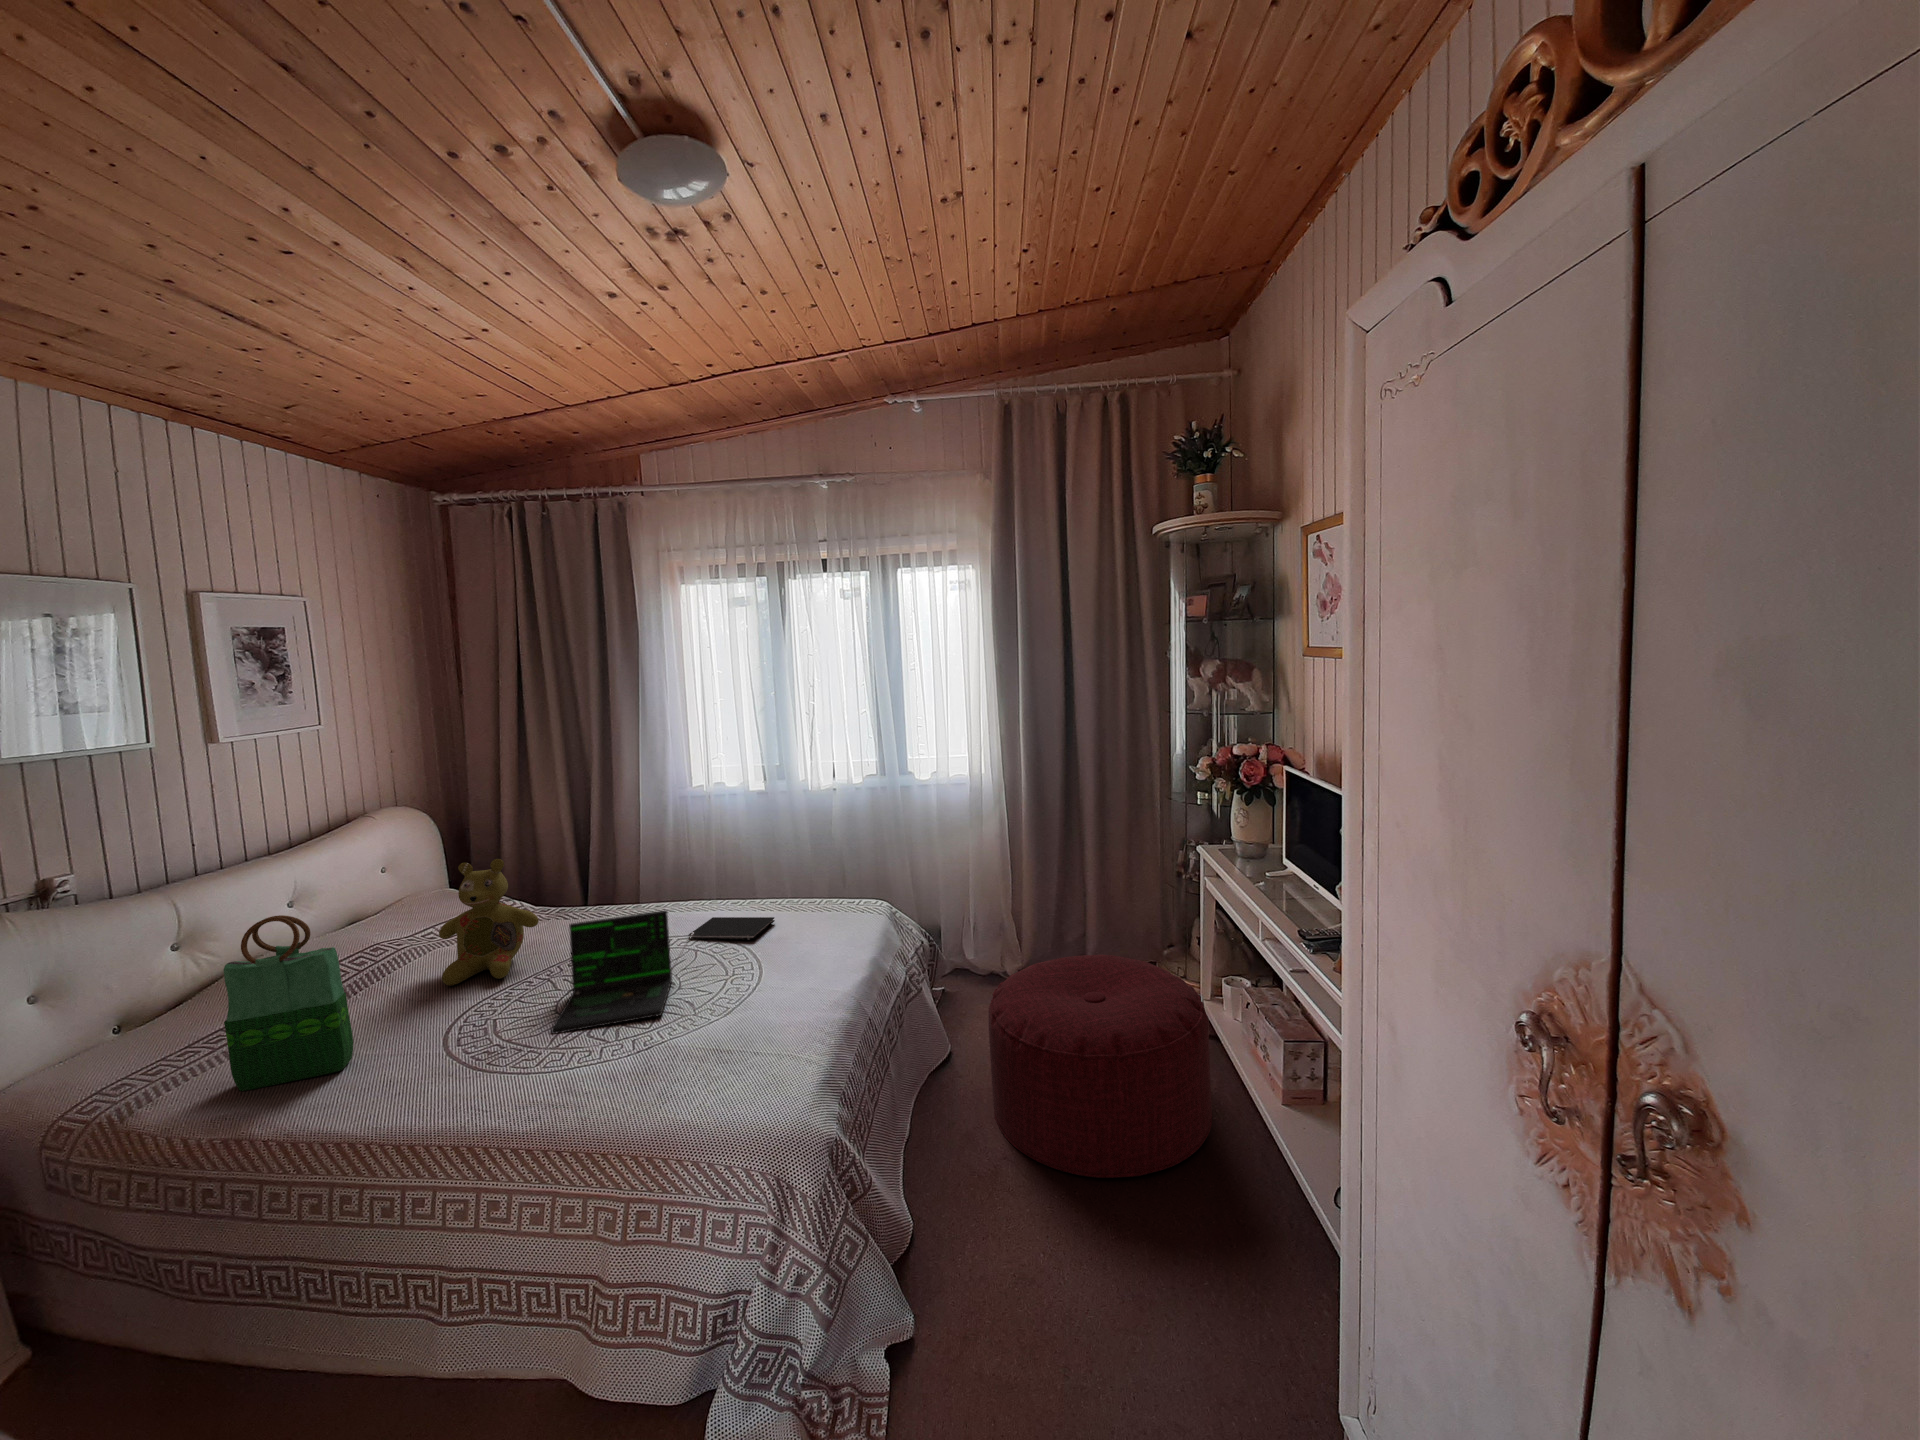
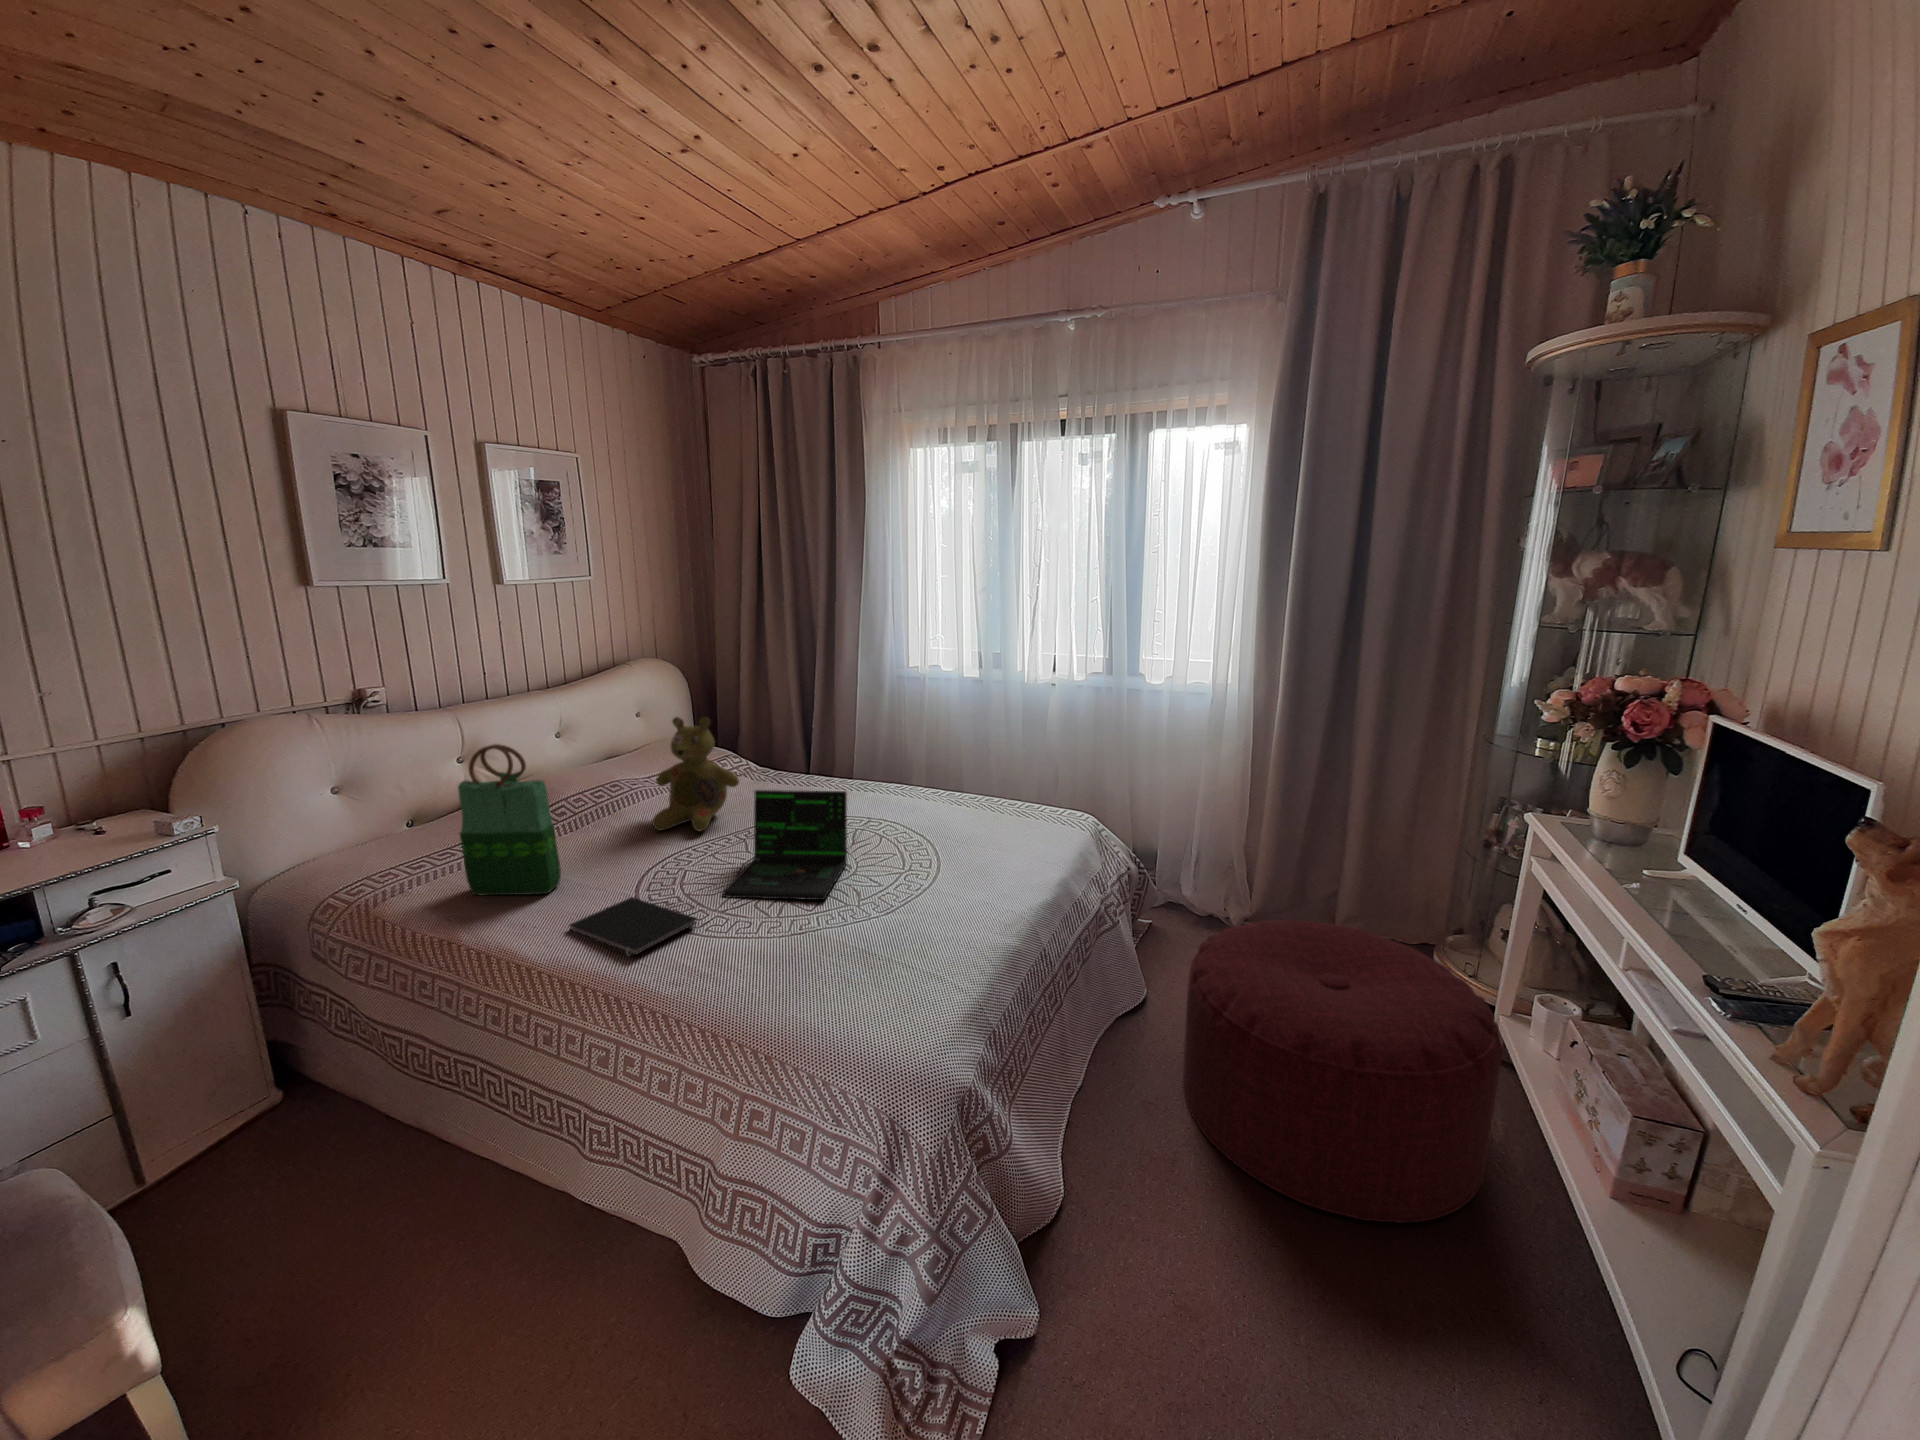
notebook: present [689,917,775,940] -> present [569,897,697,955]

